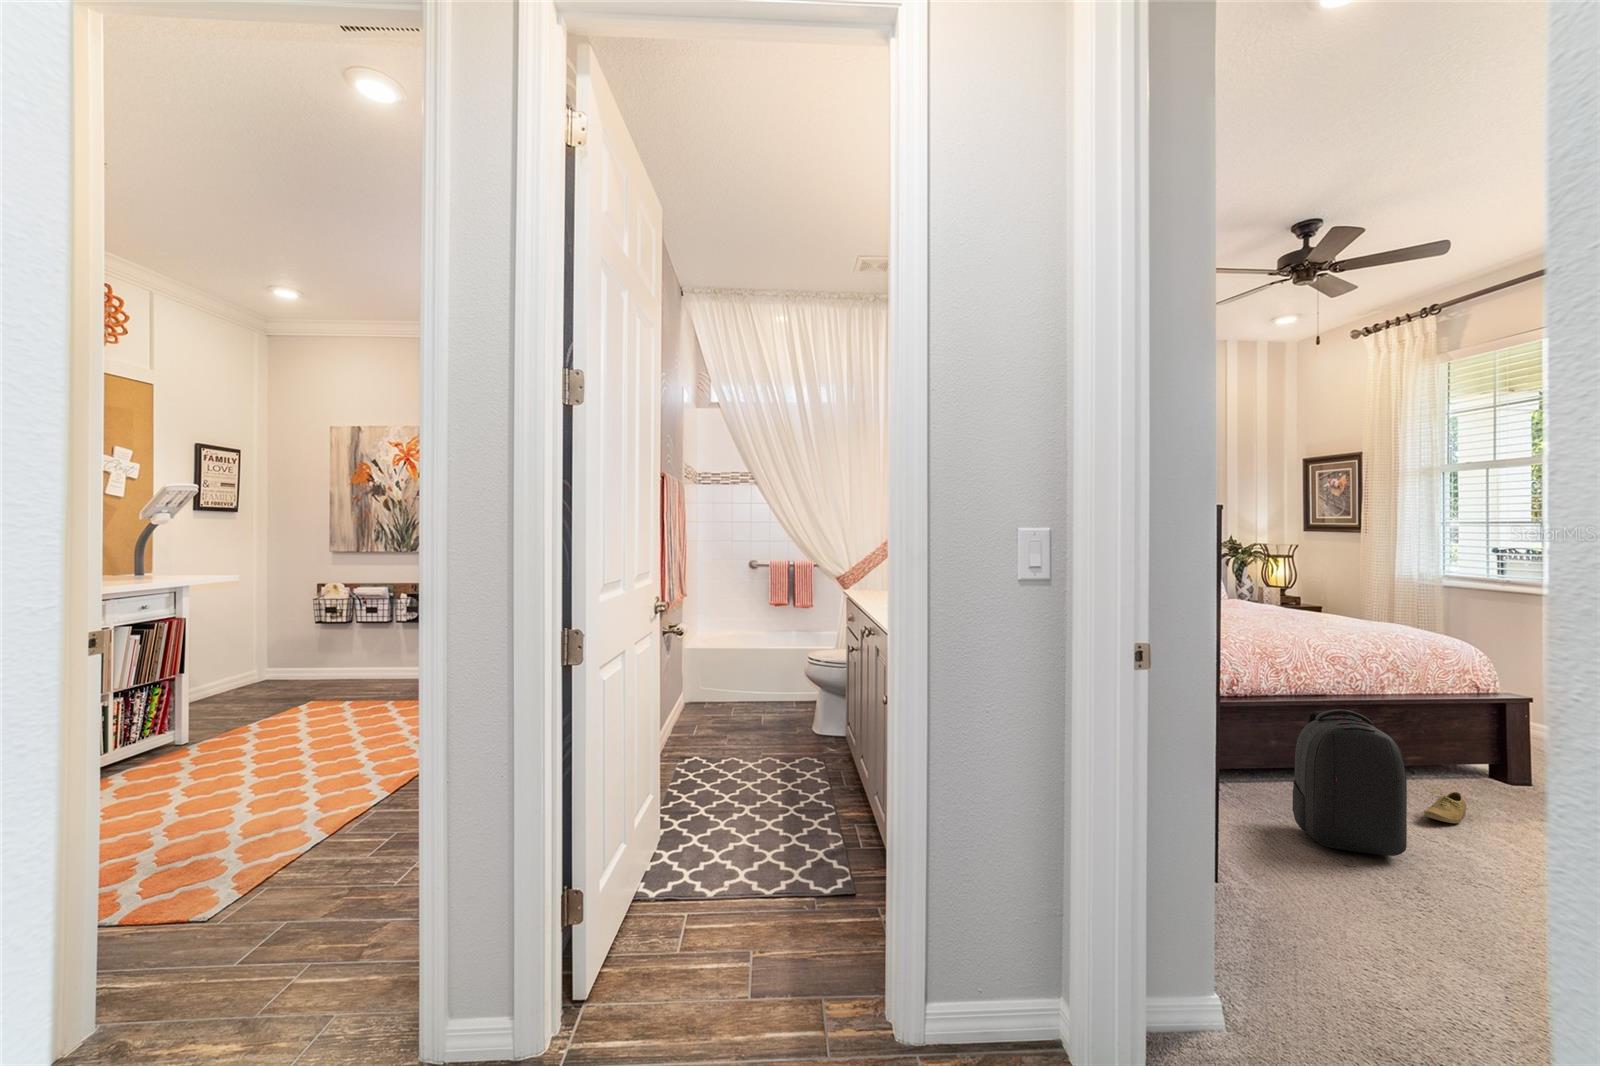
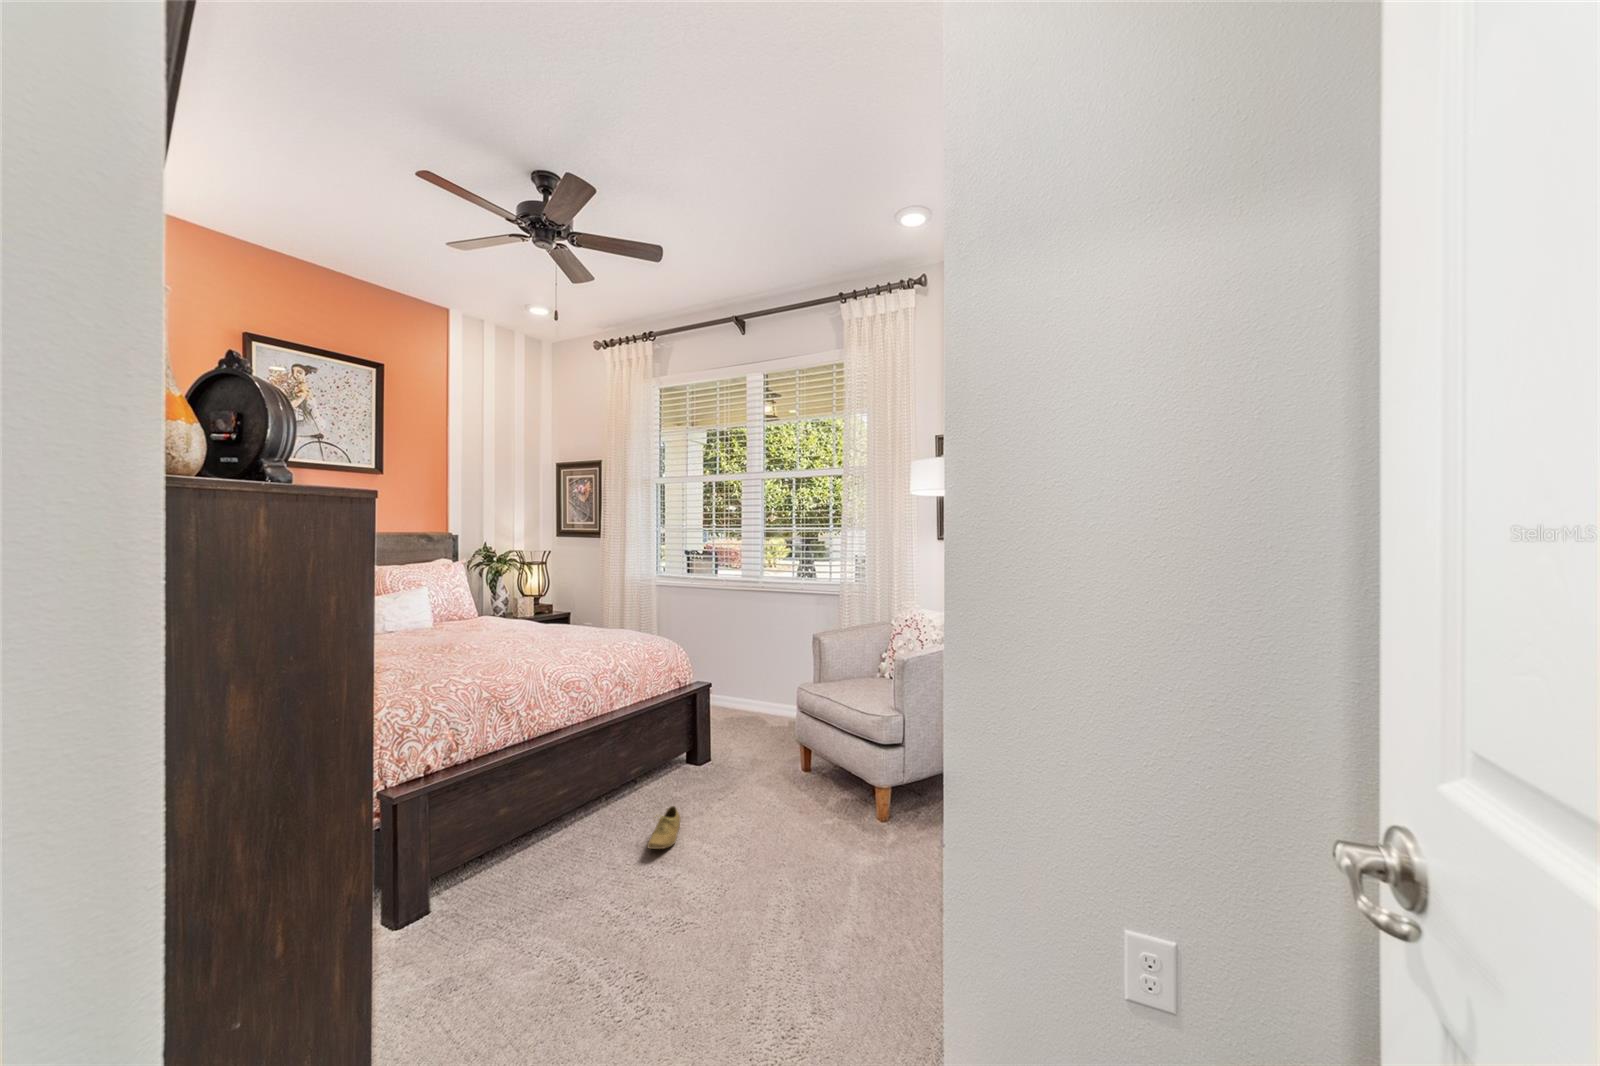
backpack: present [1292,709,1407,856] -> none [512,767,630,964]

